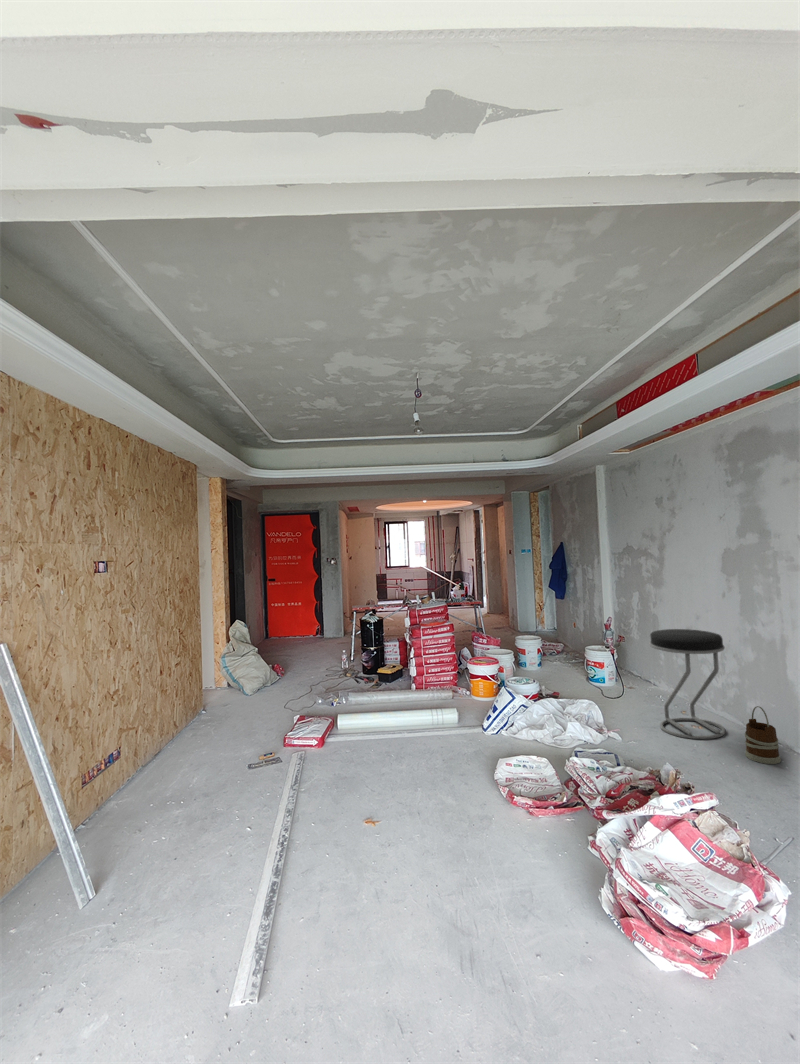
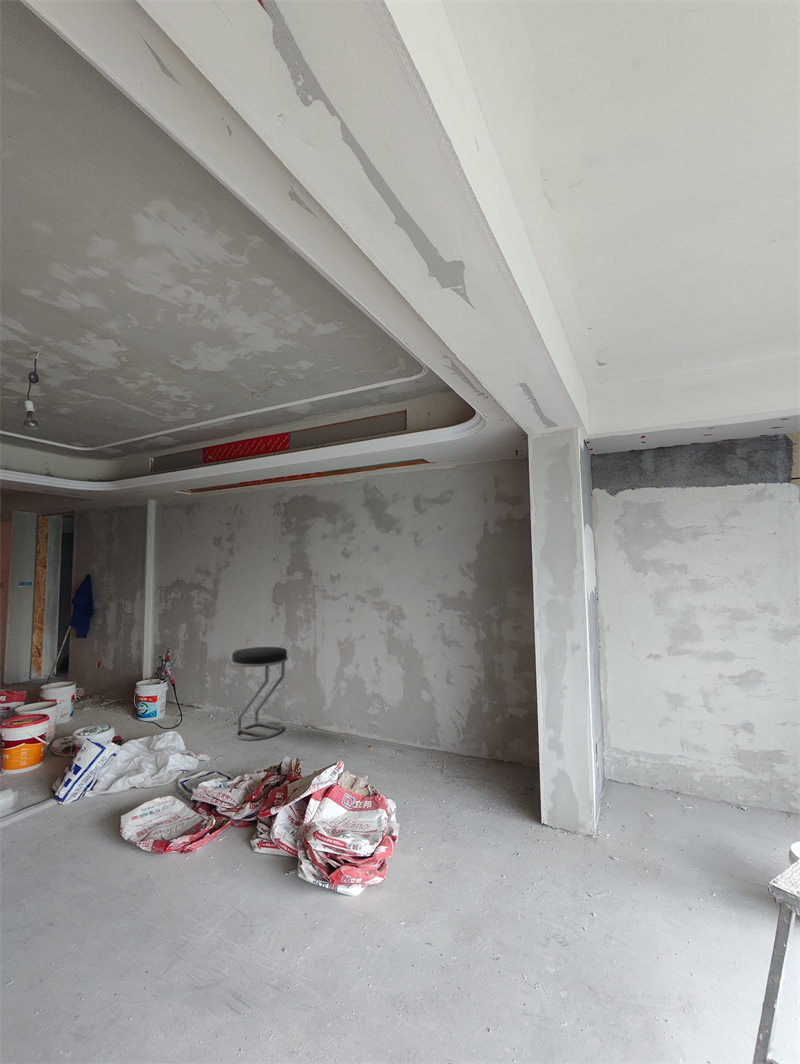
wooden bucket: present [745,706,781,764] -> none [305,697,326,739]

